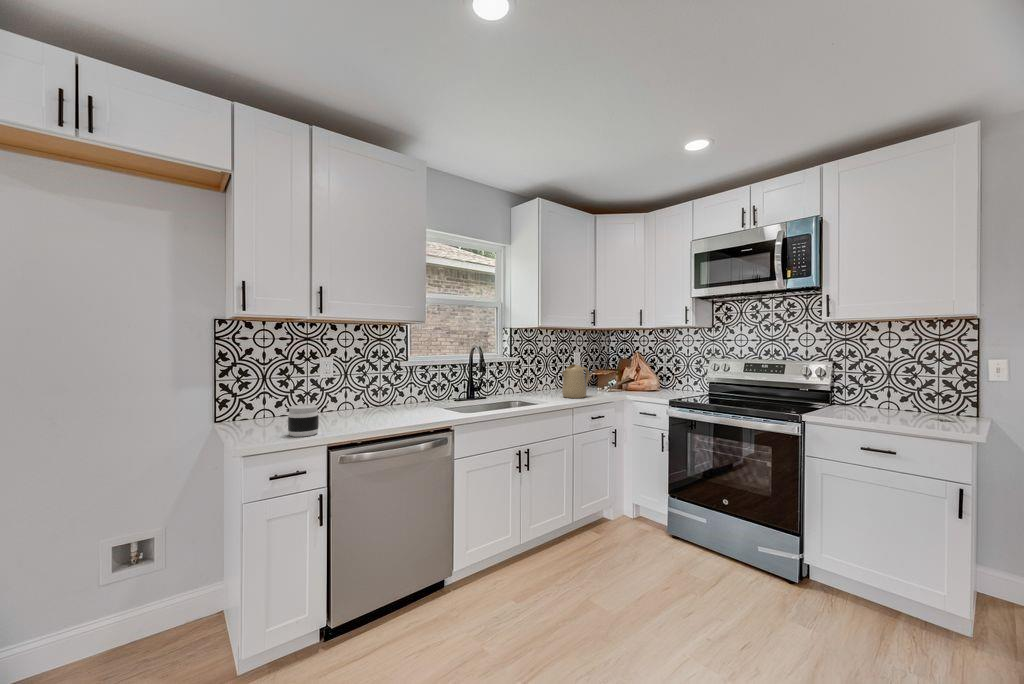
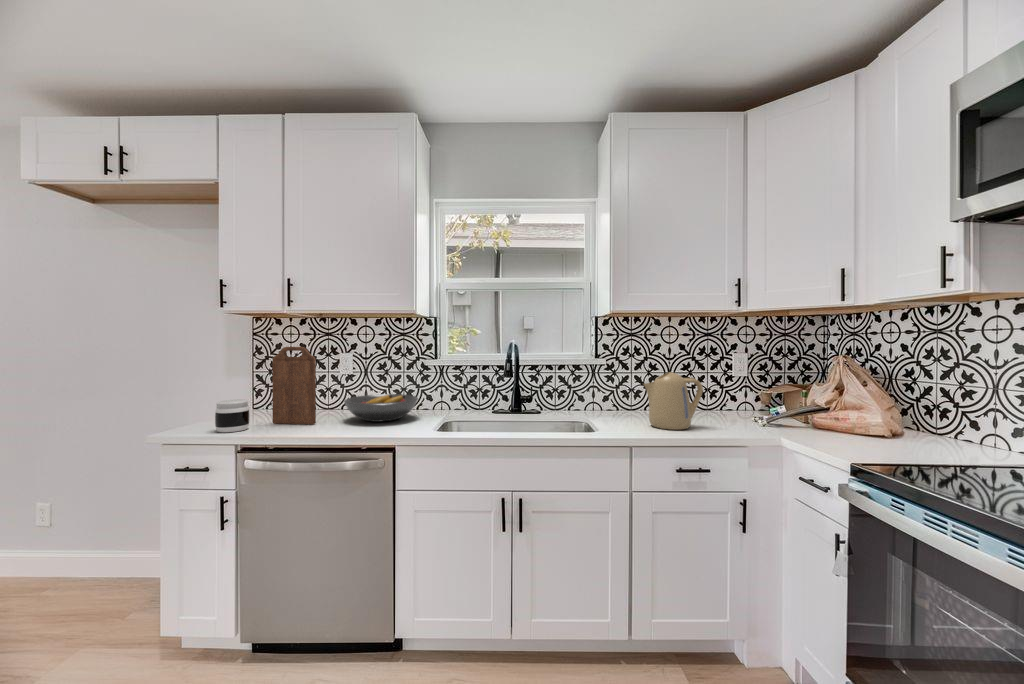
cutting board: none [313,352,358,427] -> present [272,347,316,424]
fruit bowl: none [362,390,428,415] -> present [344,394,418,422]

